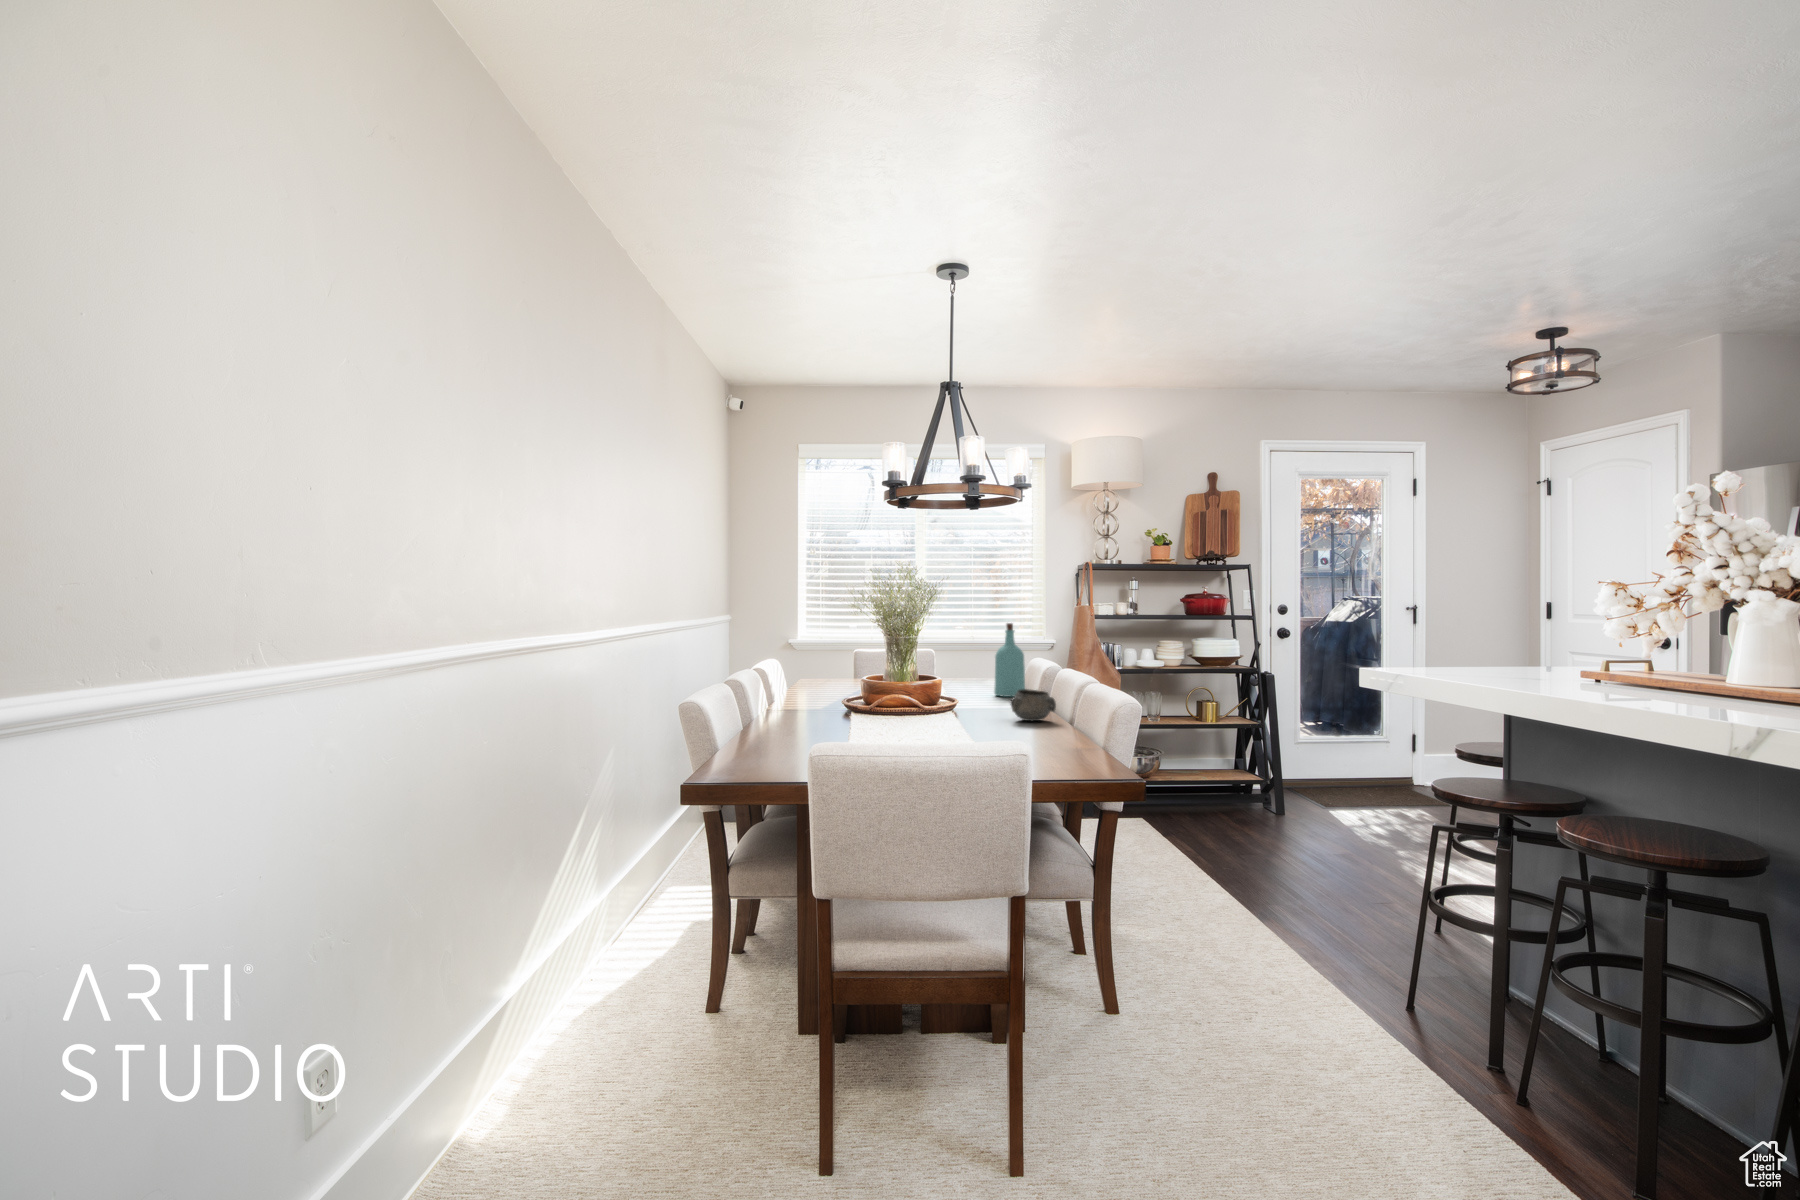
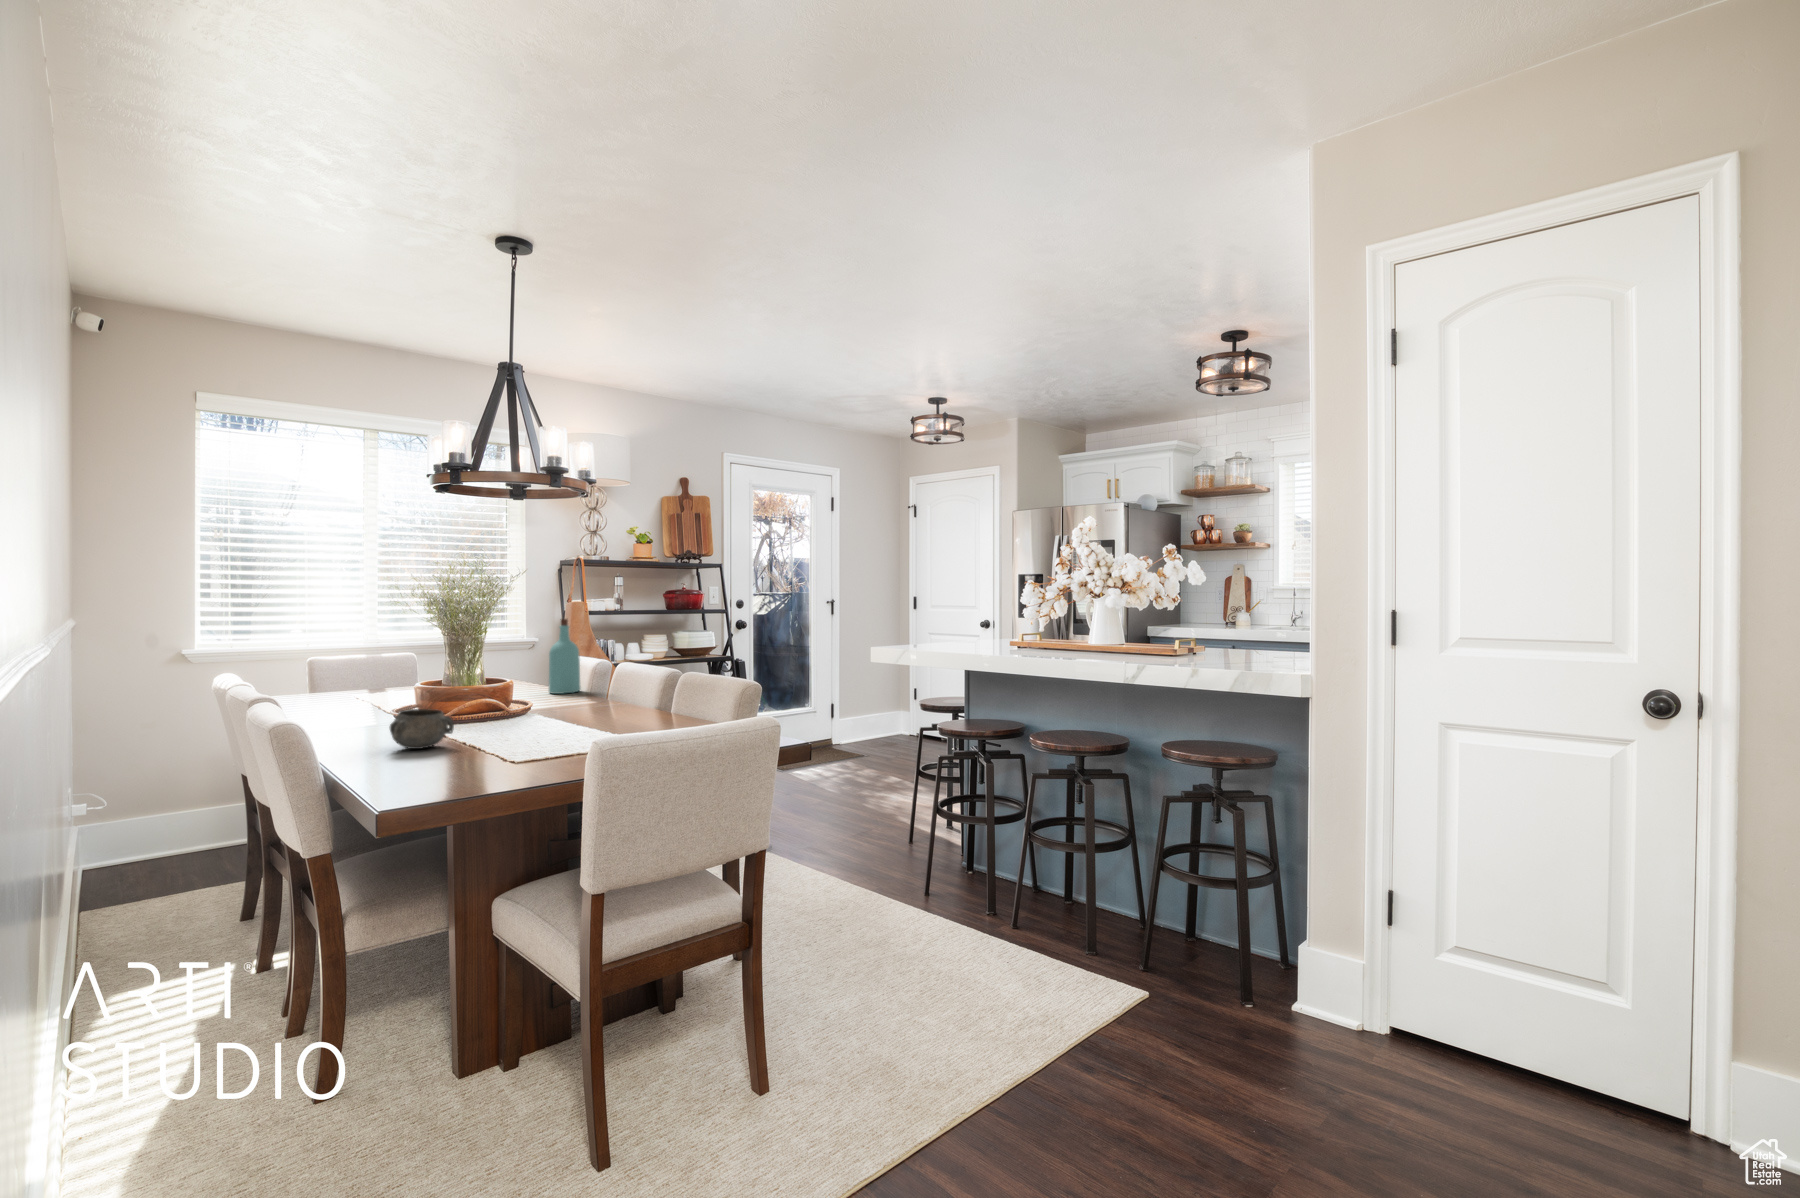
decorative bowl: present [1010,689,1056,721] -> present [390,709,454,749]

